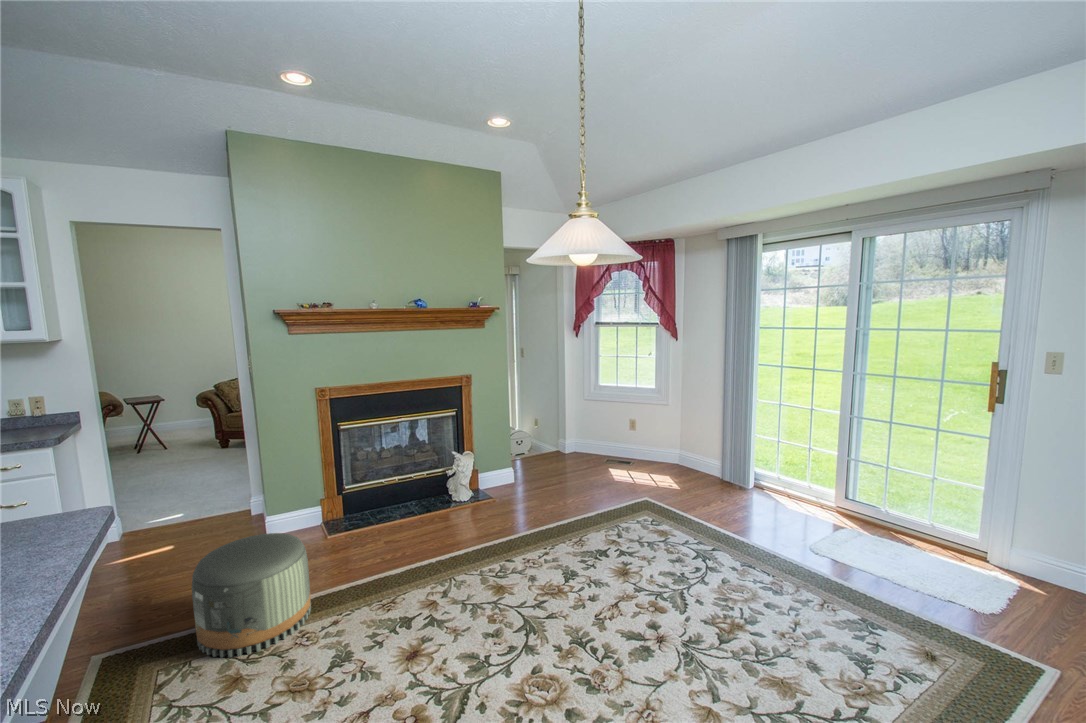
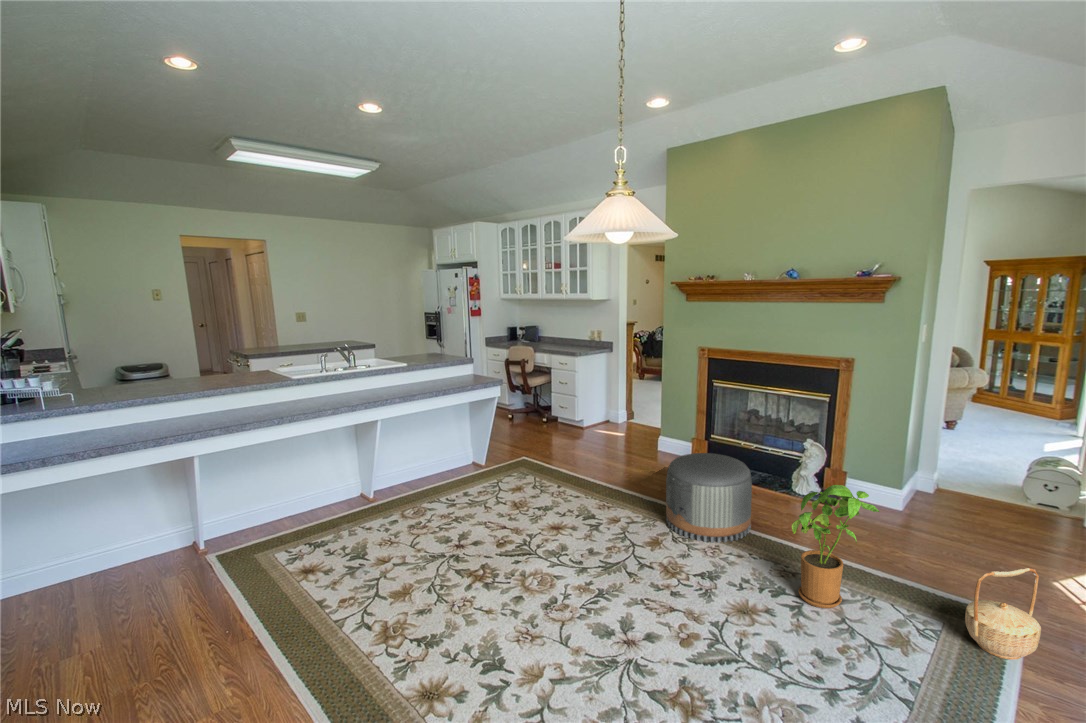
house plant: none [401,494,467,613] -> present [792,485,879,609]
basket: none [504,499,542,563] -> present [965,568,1041,660]

